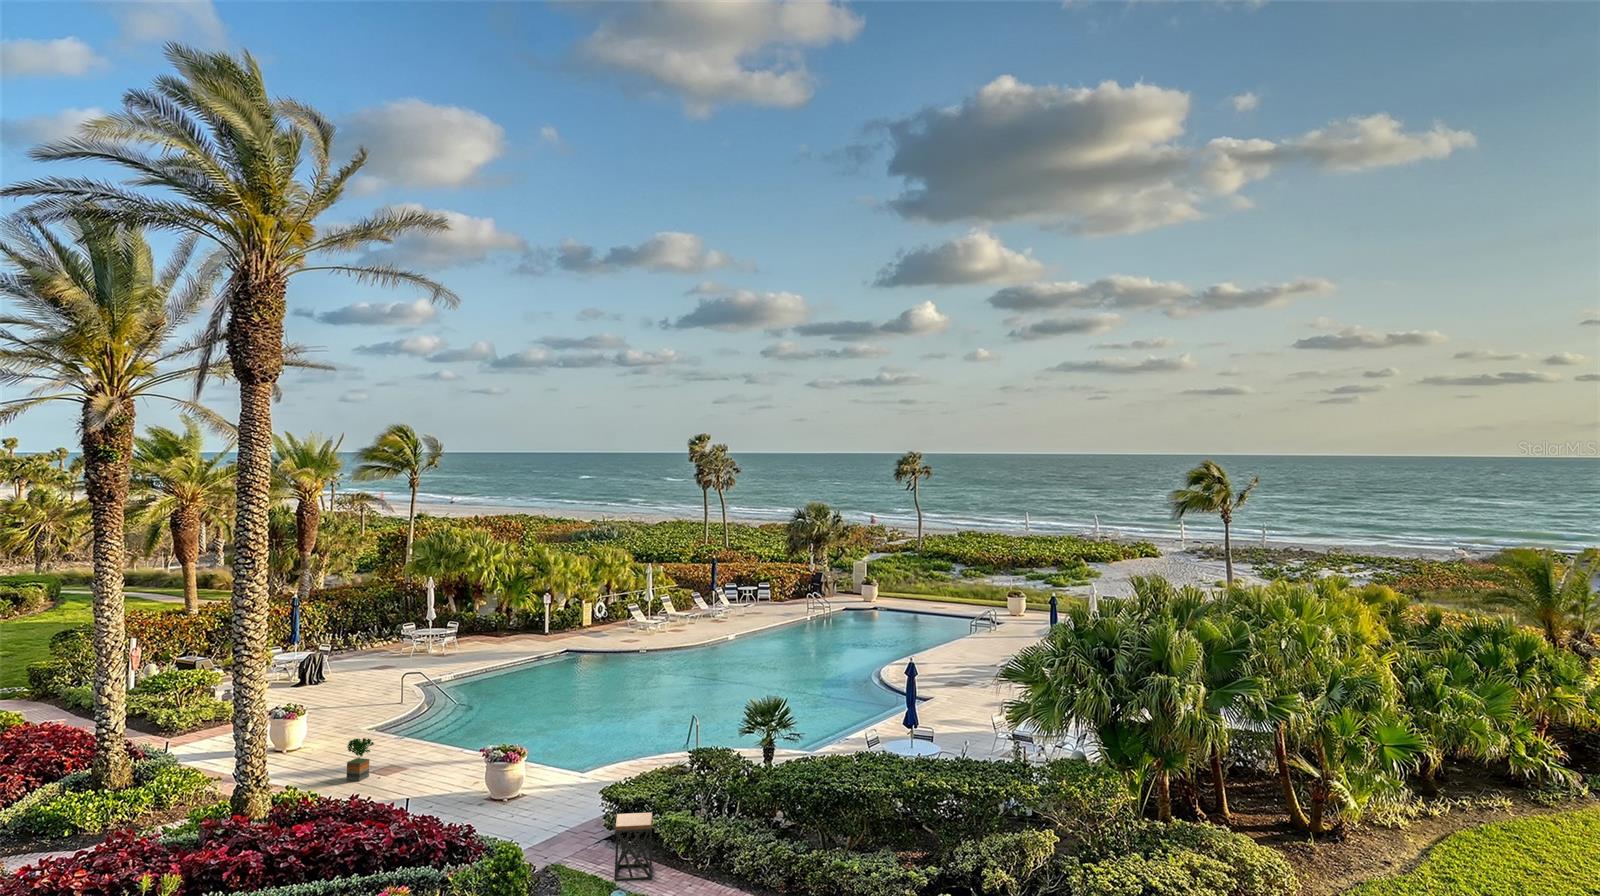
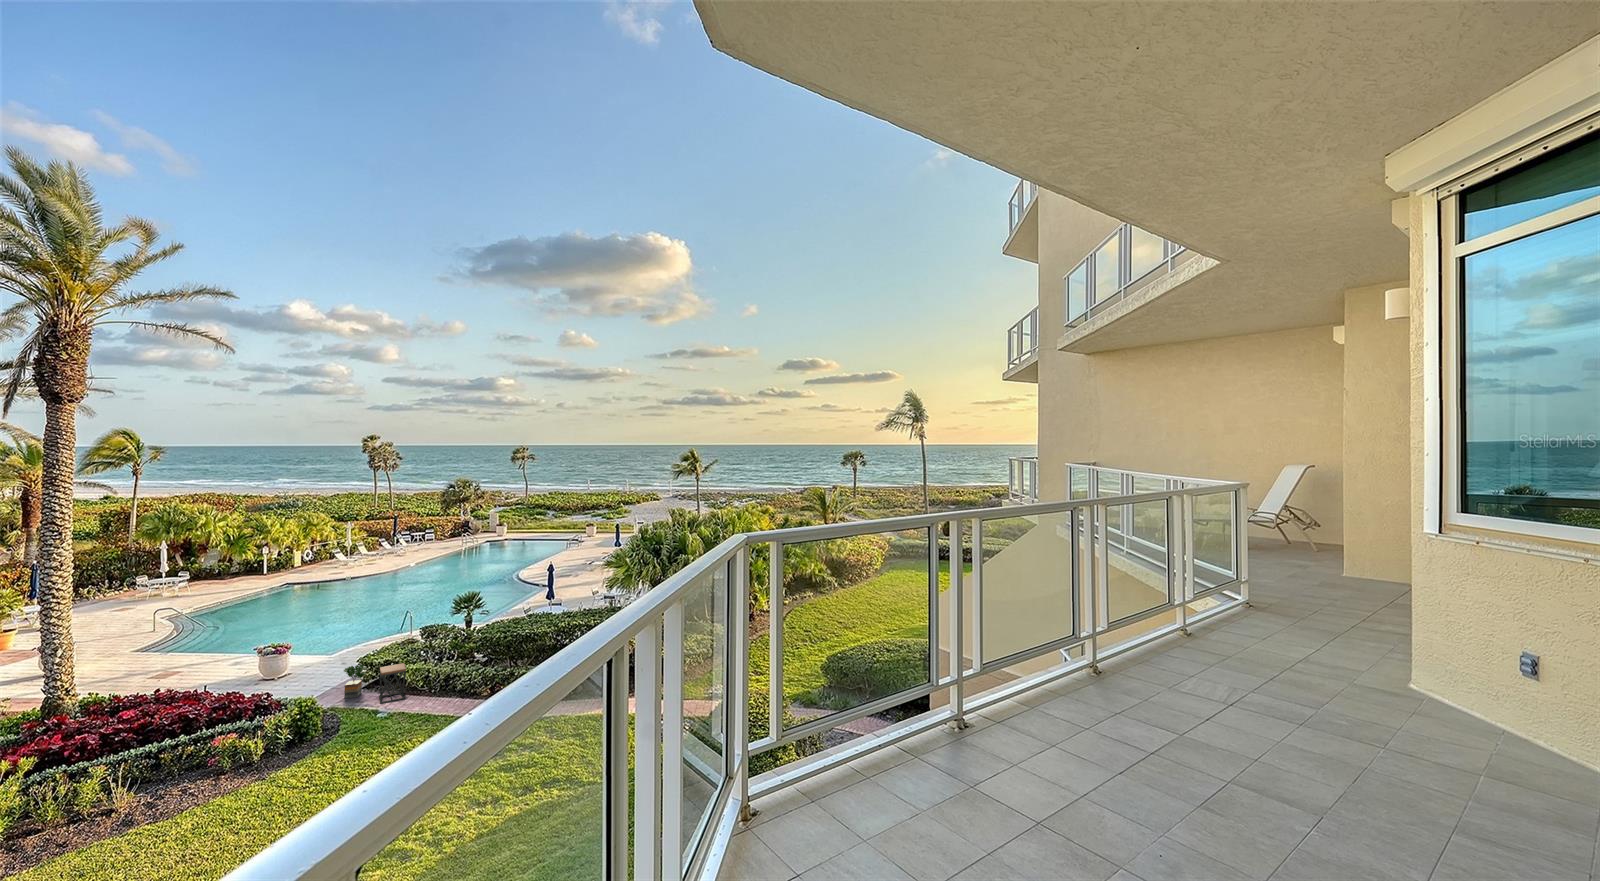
potted tree: present [347,738,374,781] -> present [344,665,367,698]

